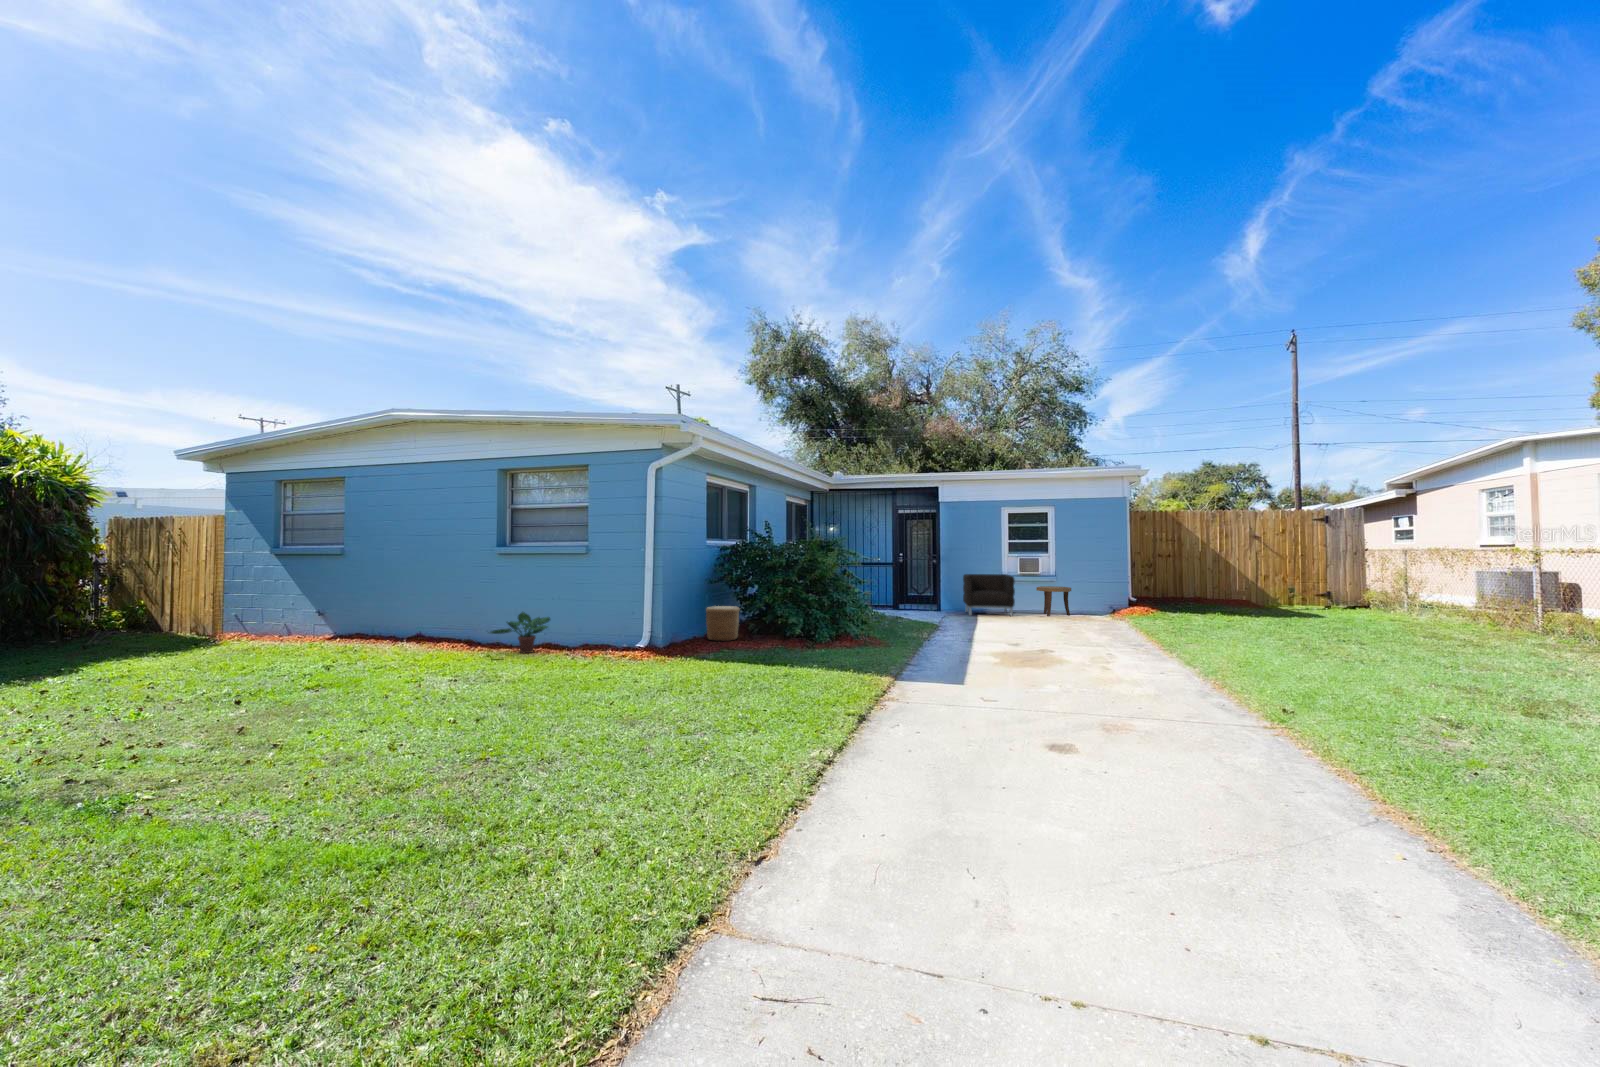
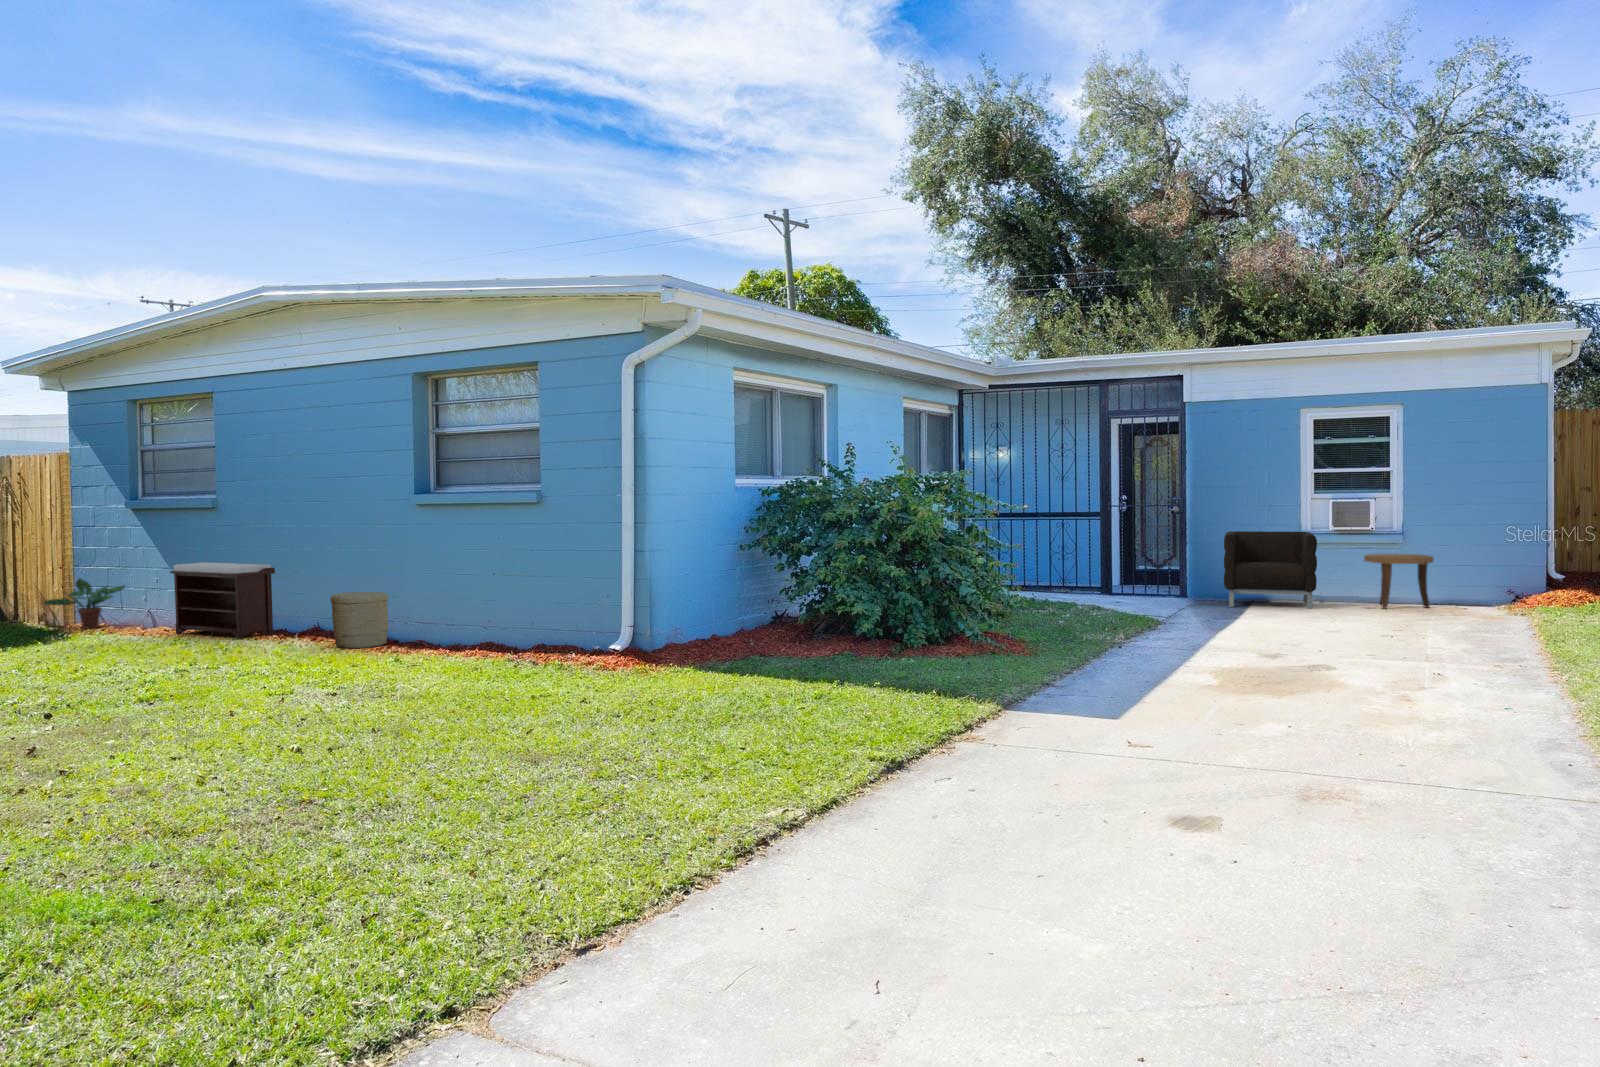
bench: none [307,591,388,643] -> present [170,562,275,639]
woven basket: present [706,606,740,641] -> present [330,592,388,648]
potted plant: present [490,612,550,653] -> present [44,579,125,628]

